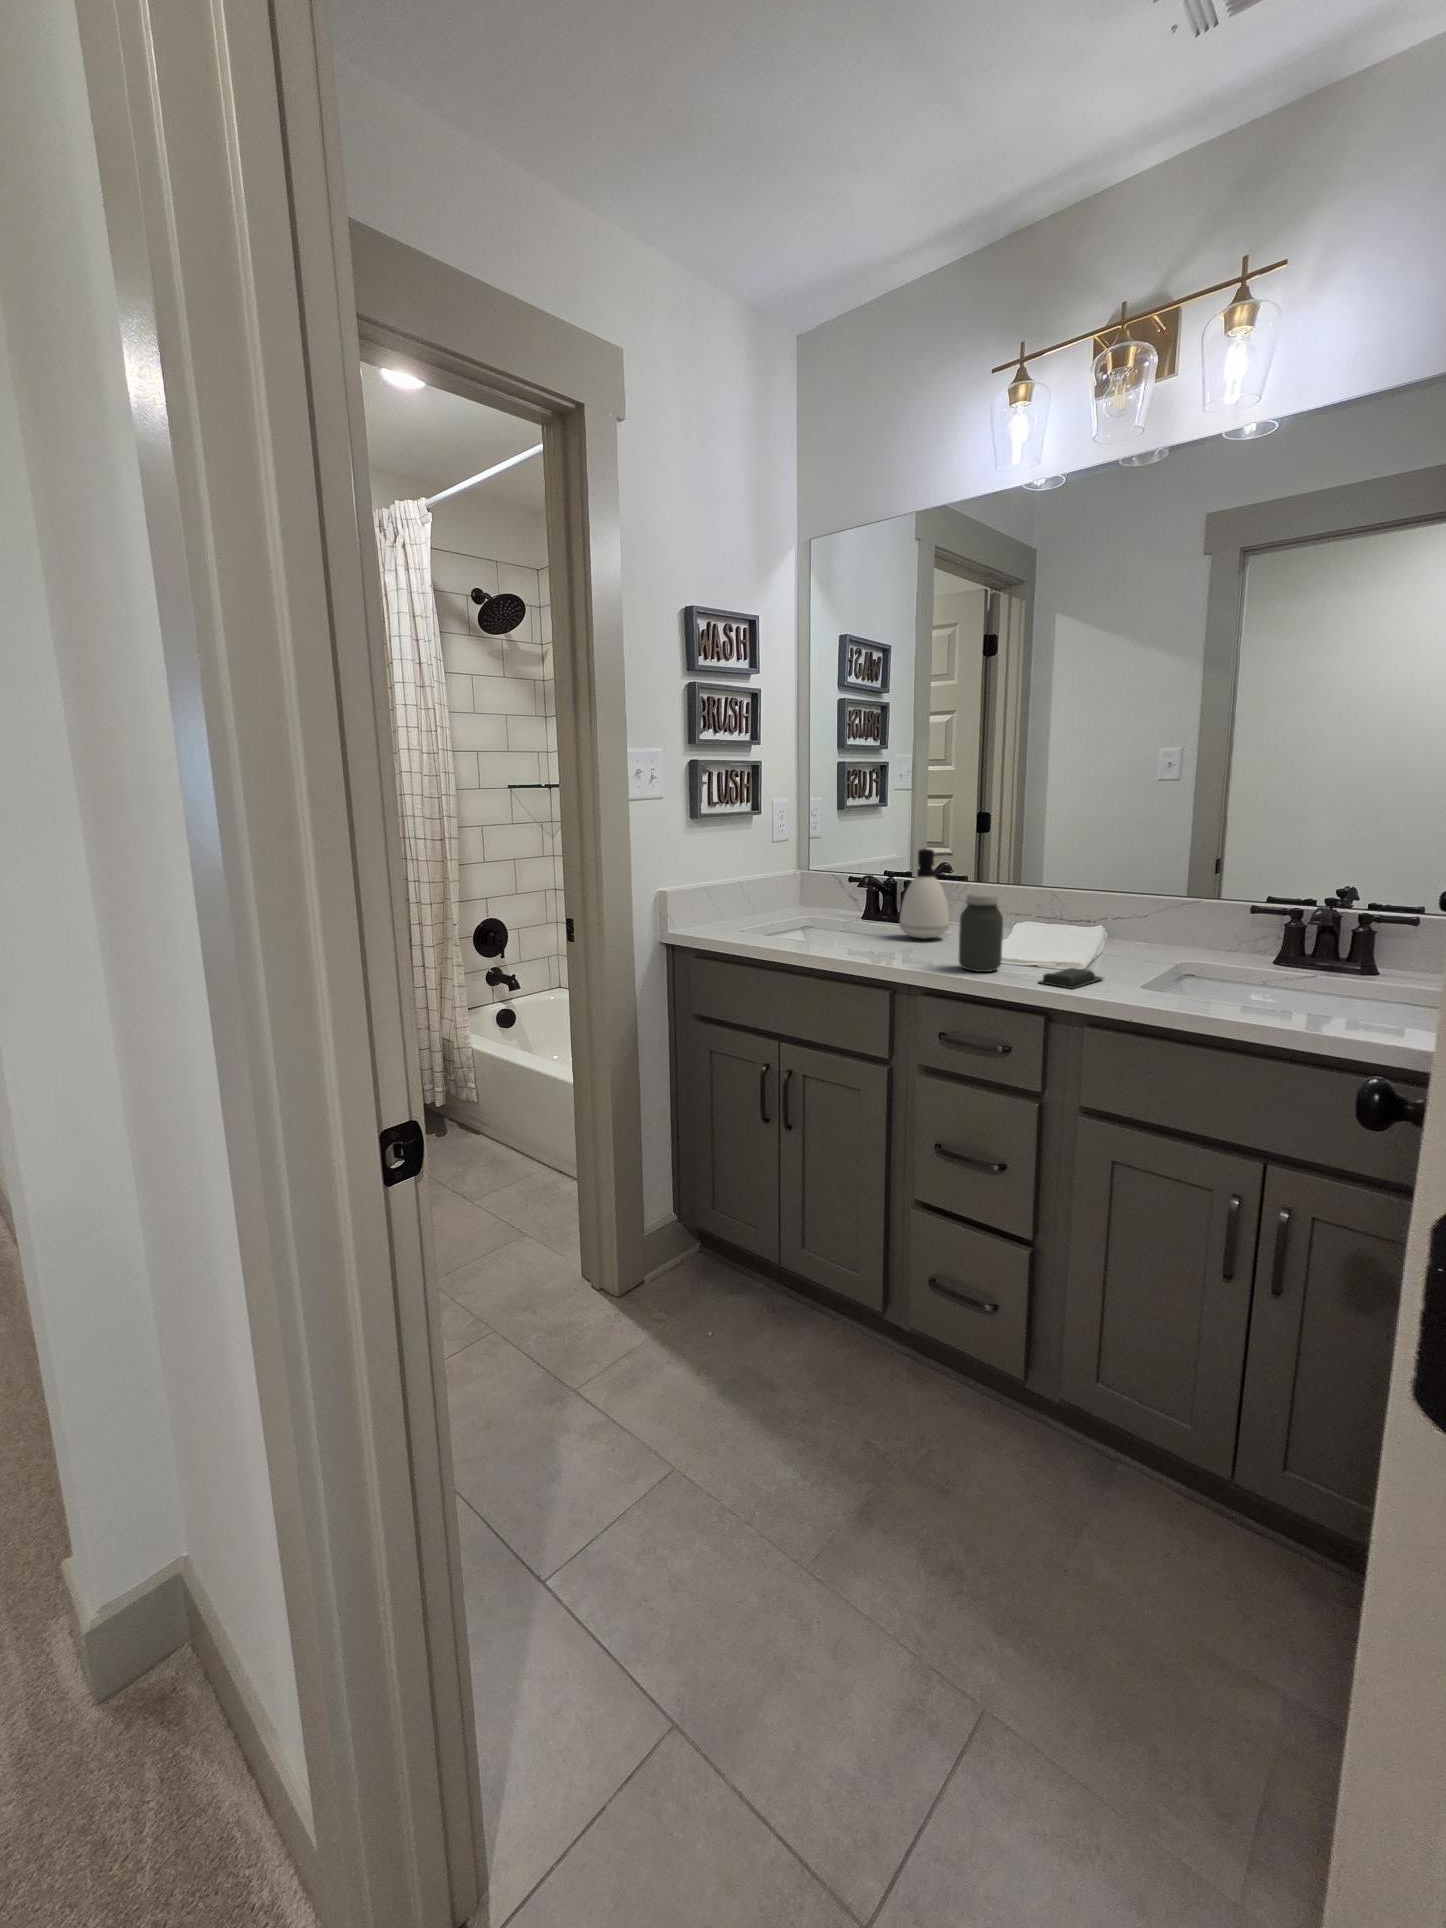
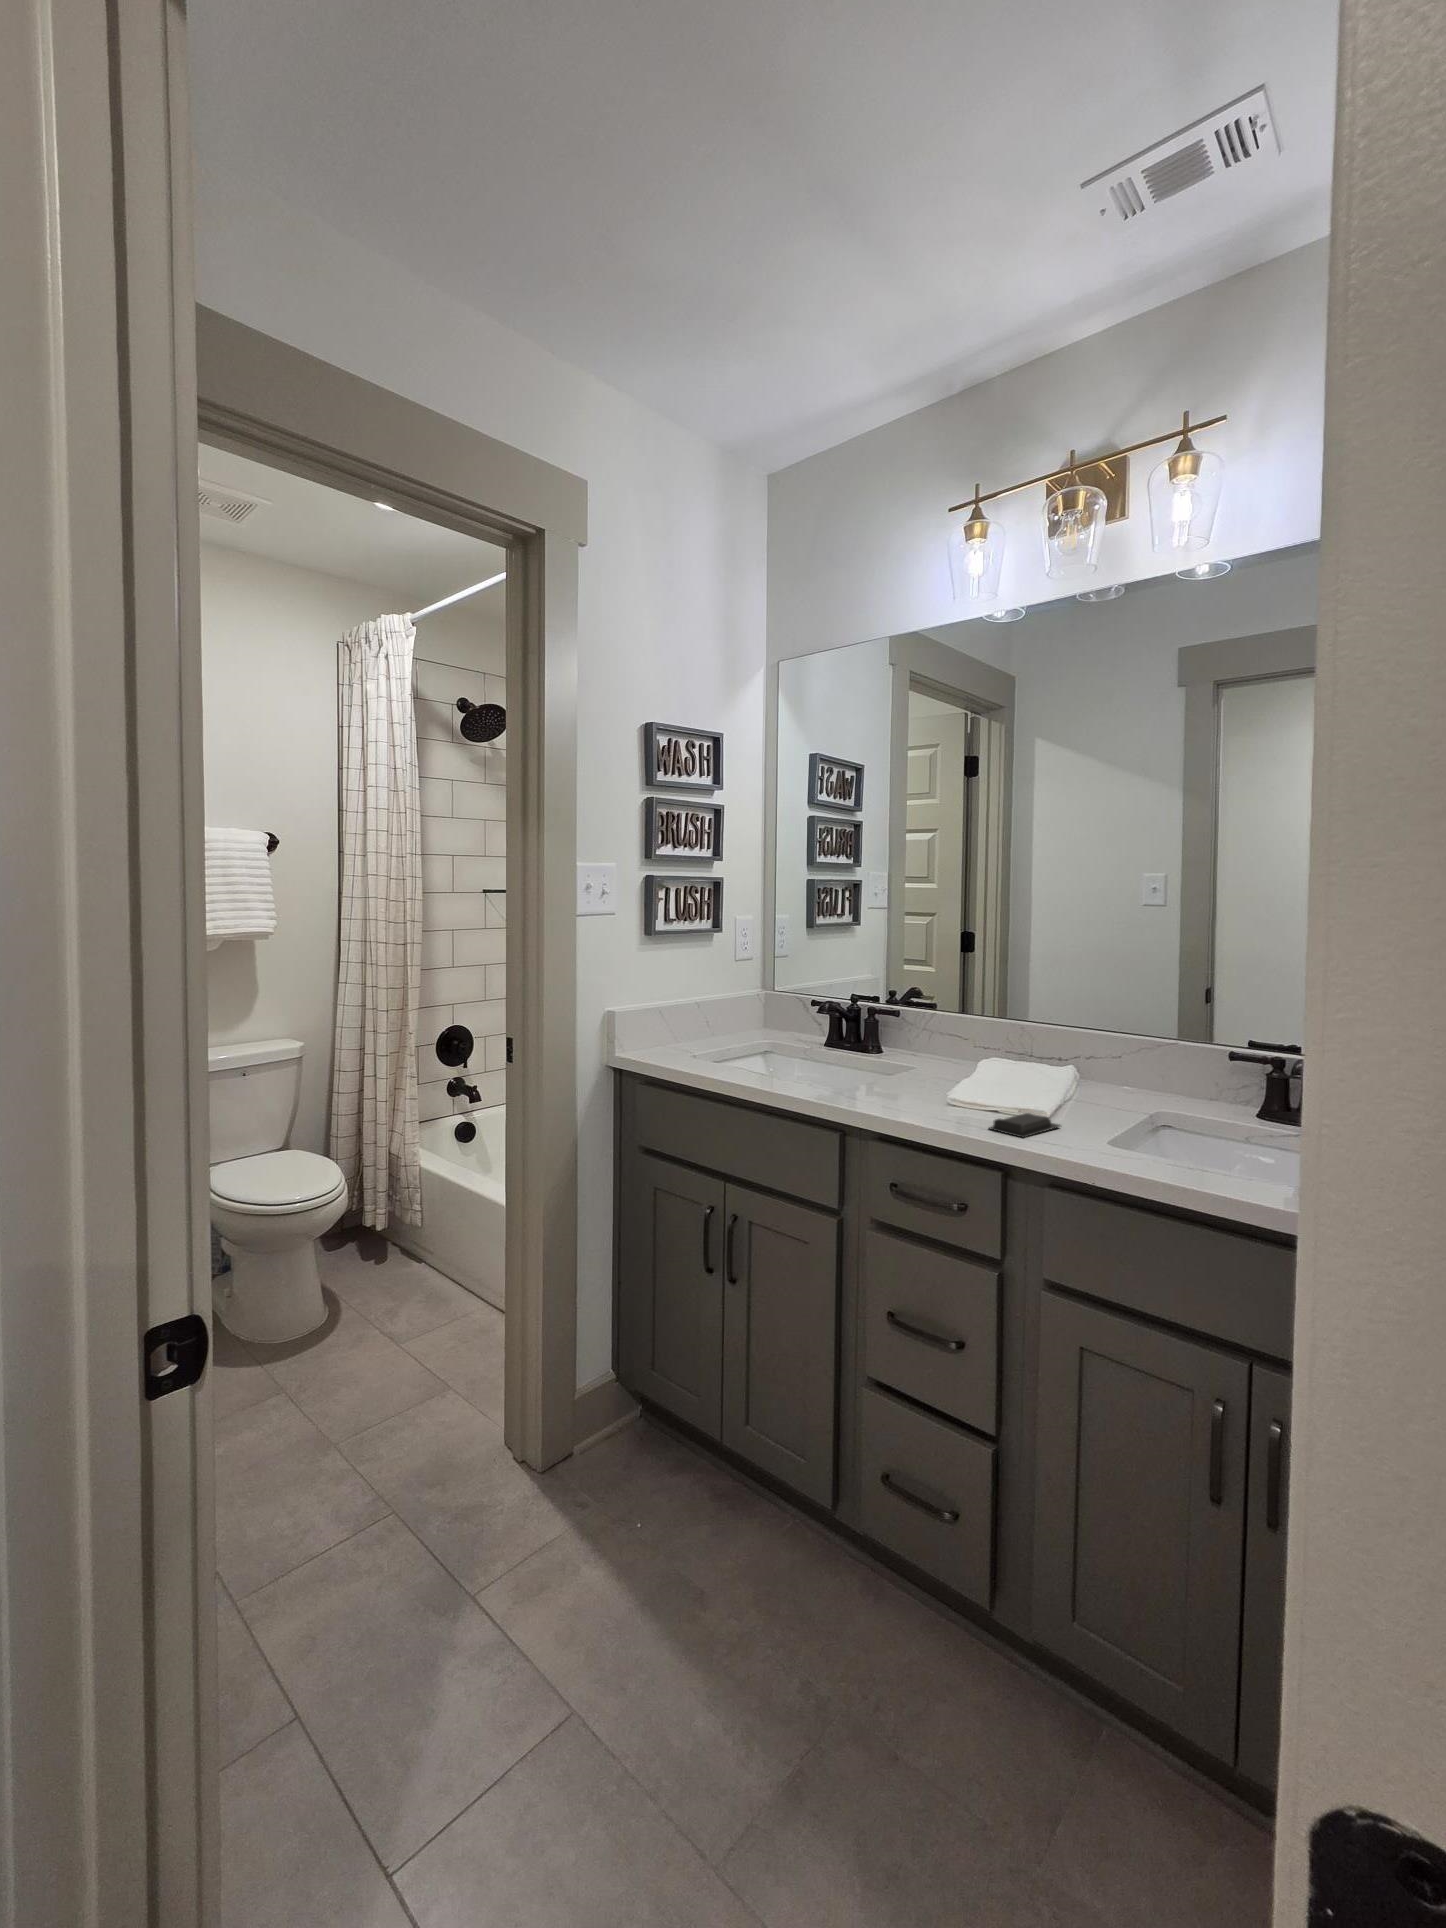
soap dispenser: present [900,849,953,938] -> none [860,976,916,1071]
jar: present [959,893,1003,972] -> none [909,1028,955,1113]

